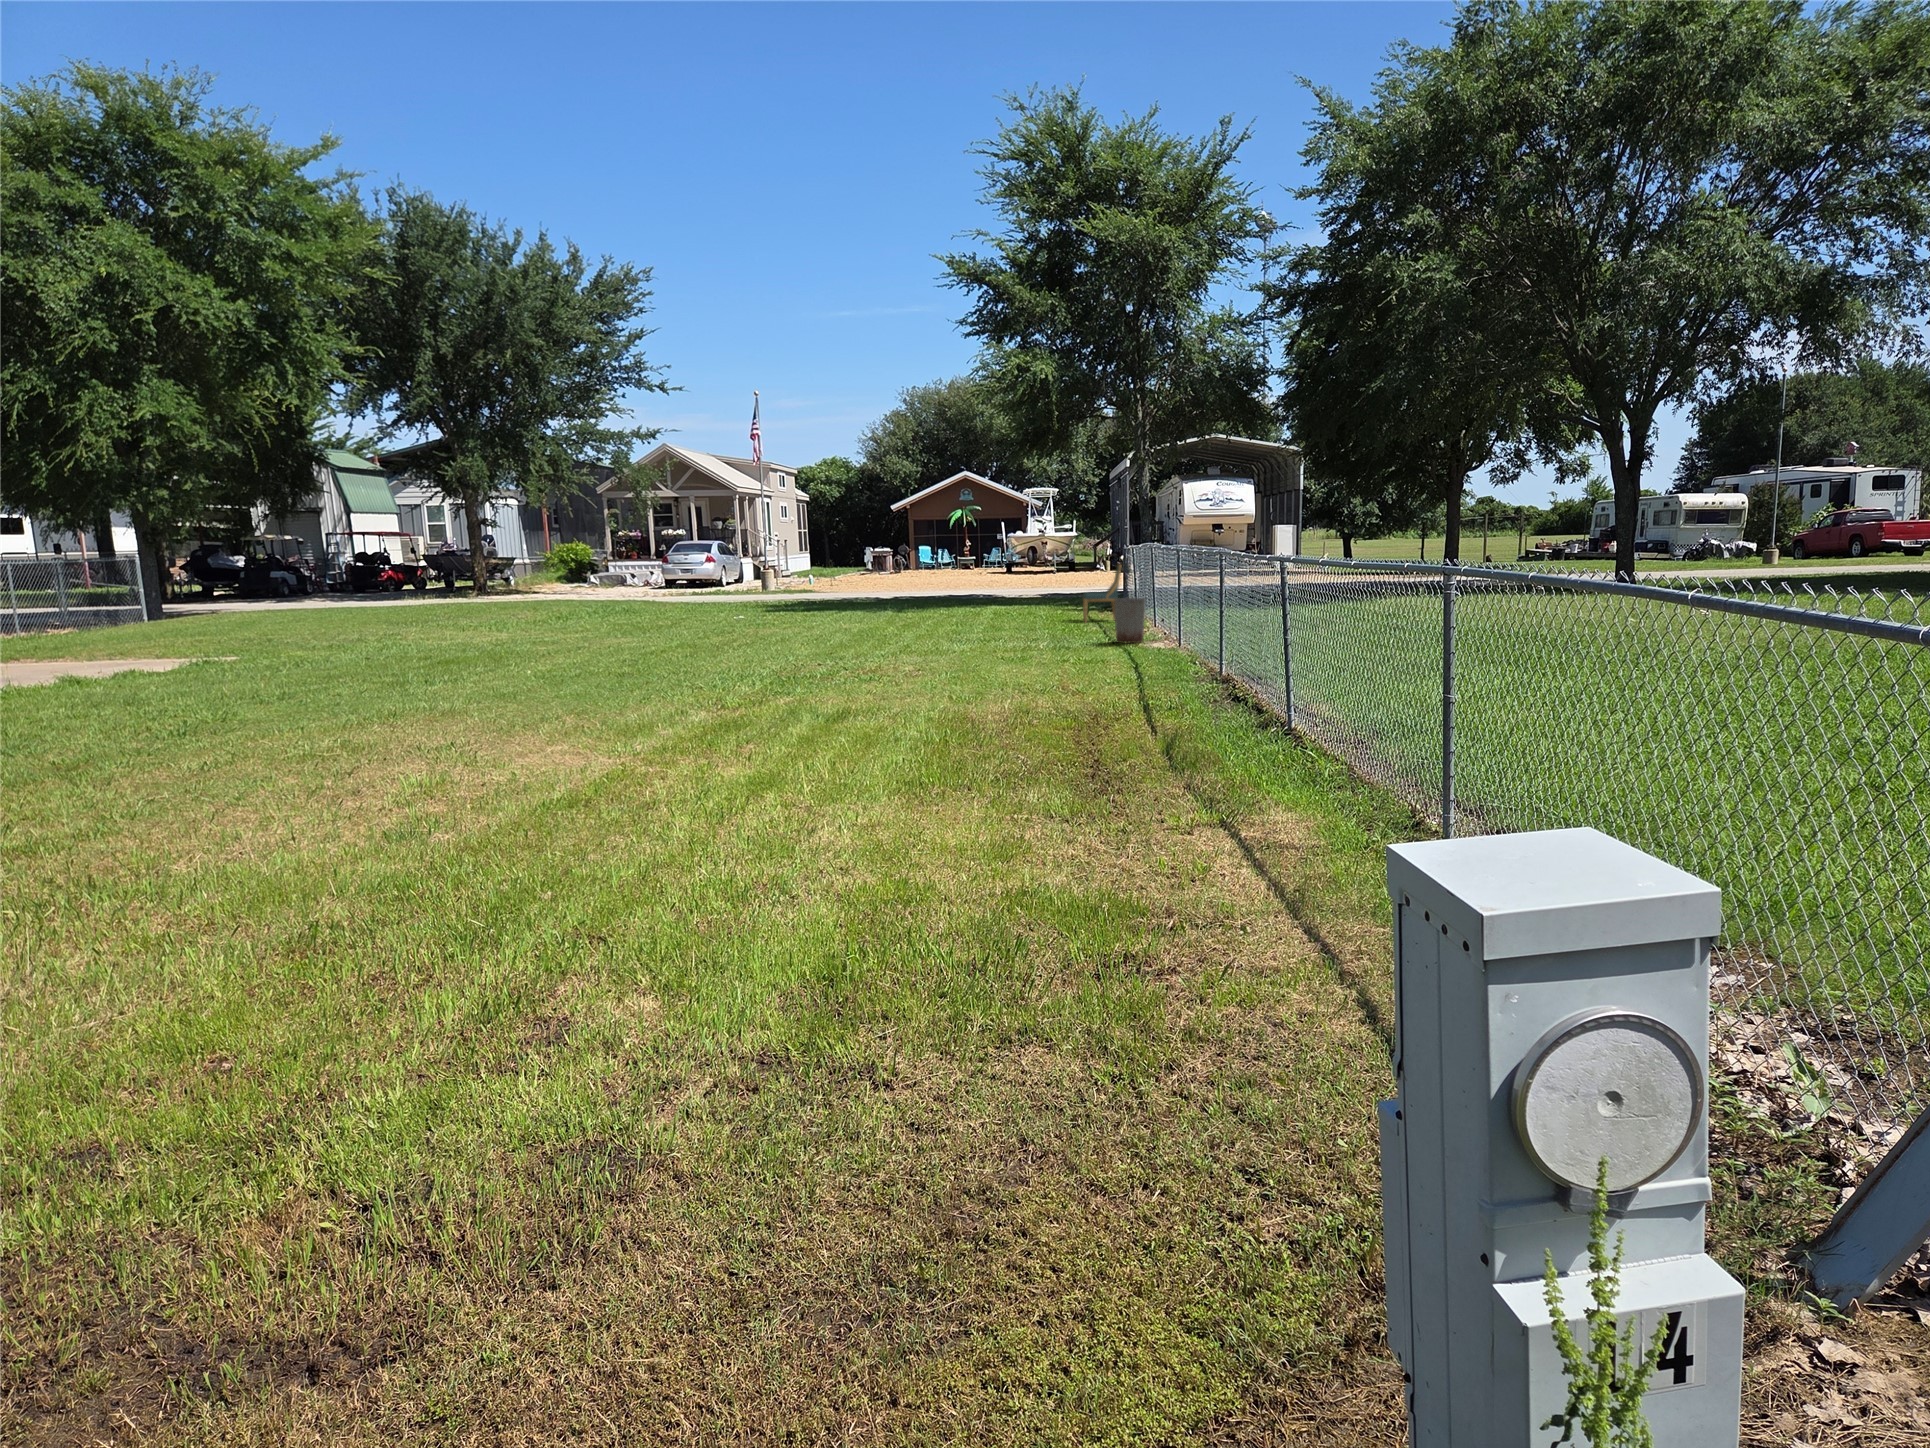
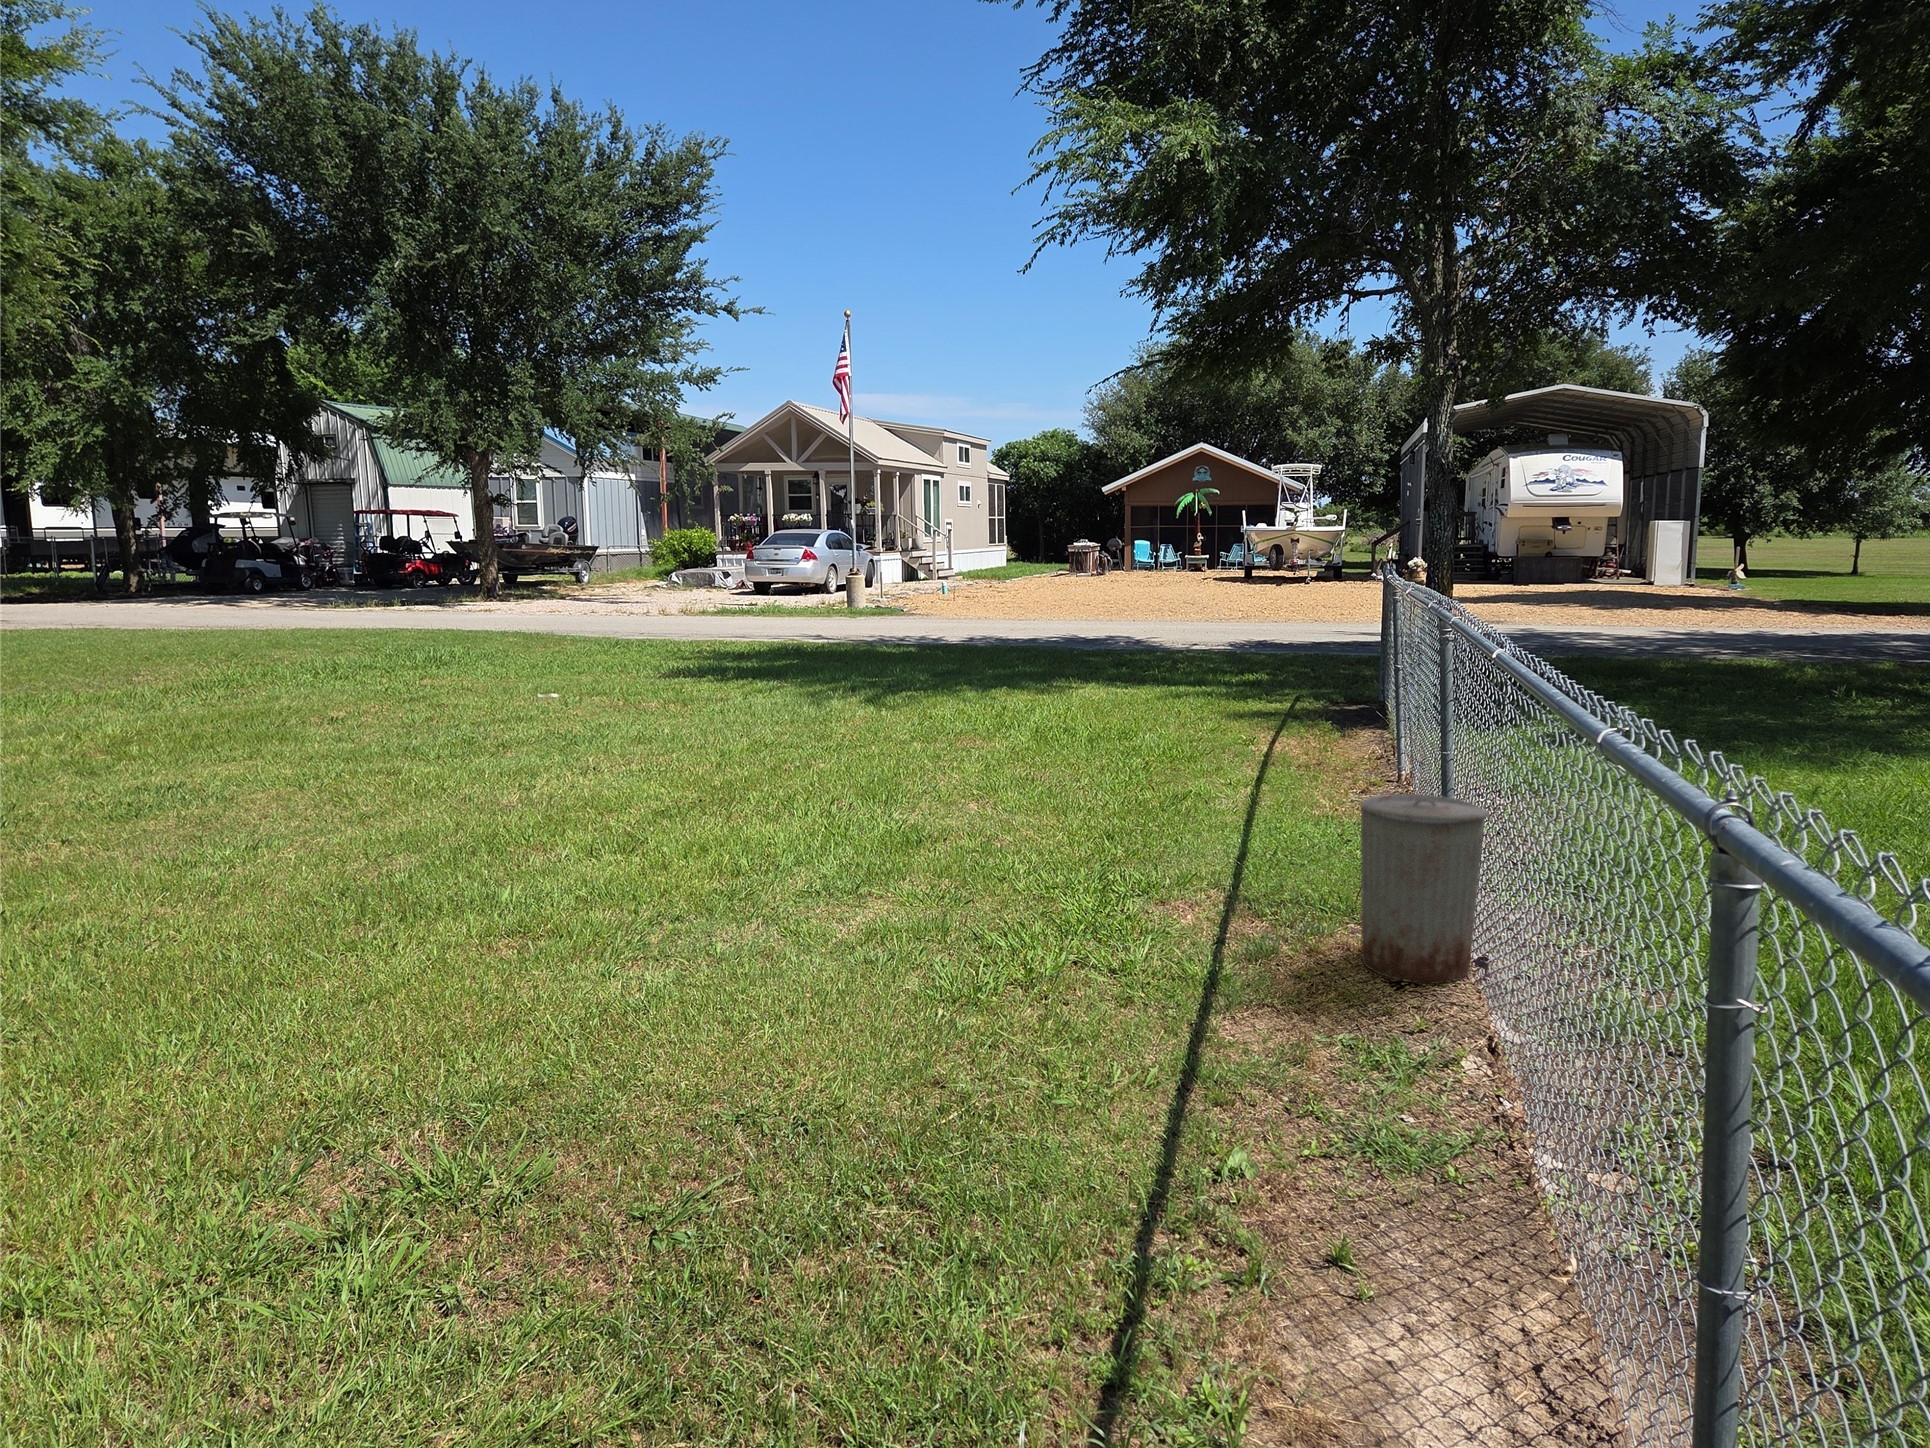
chair: present [1083,565,1122,622] -> none [1291,623,1402,783]

